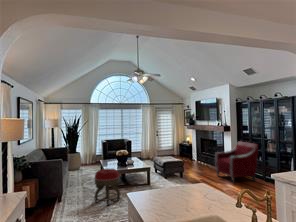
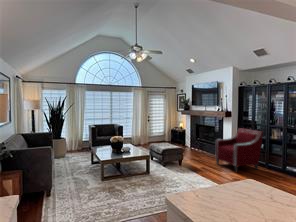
footstool: present [94,169,120,205] -> none [89,158,119,202]

